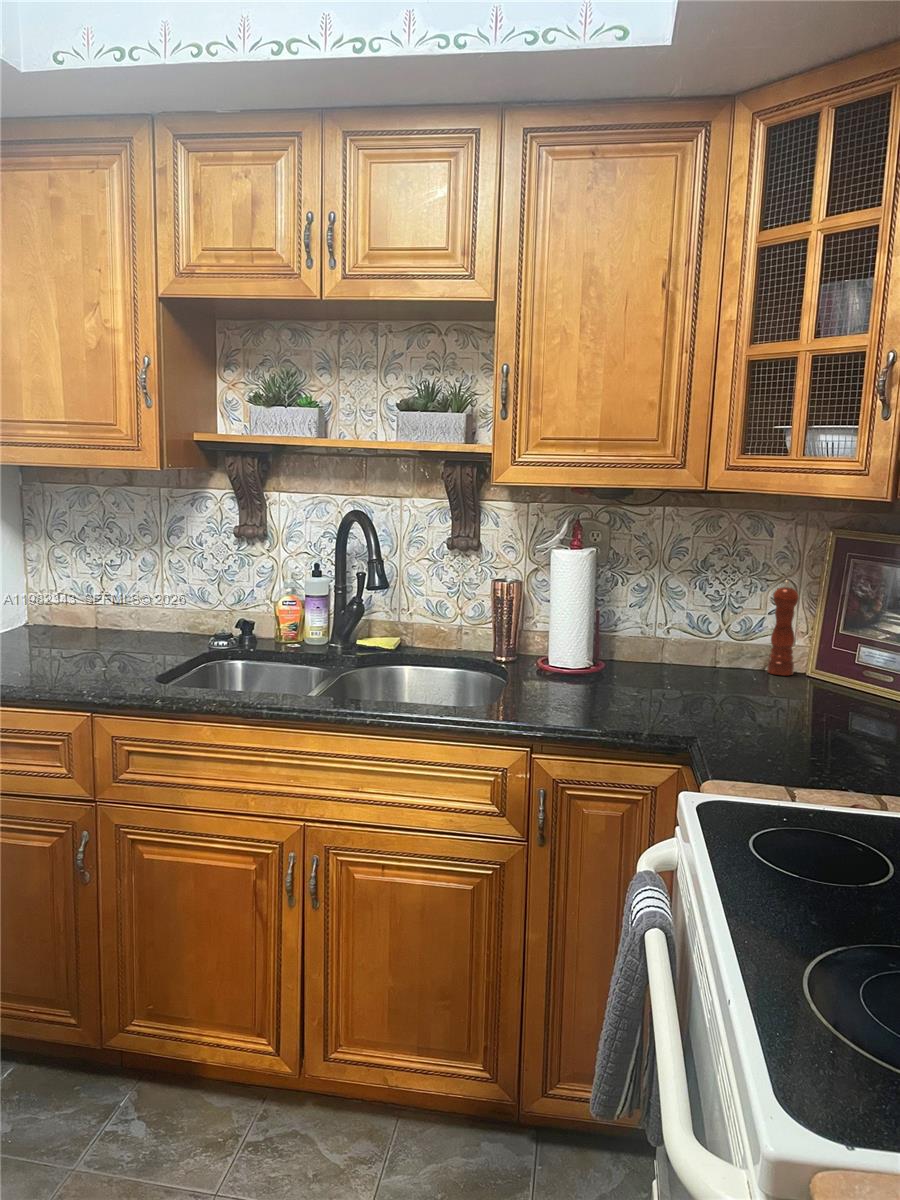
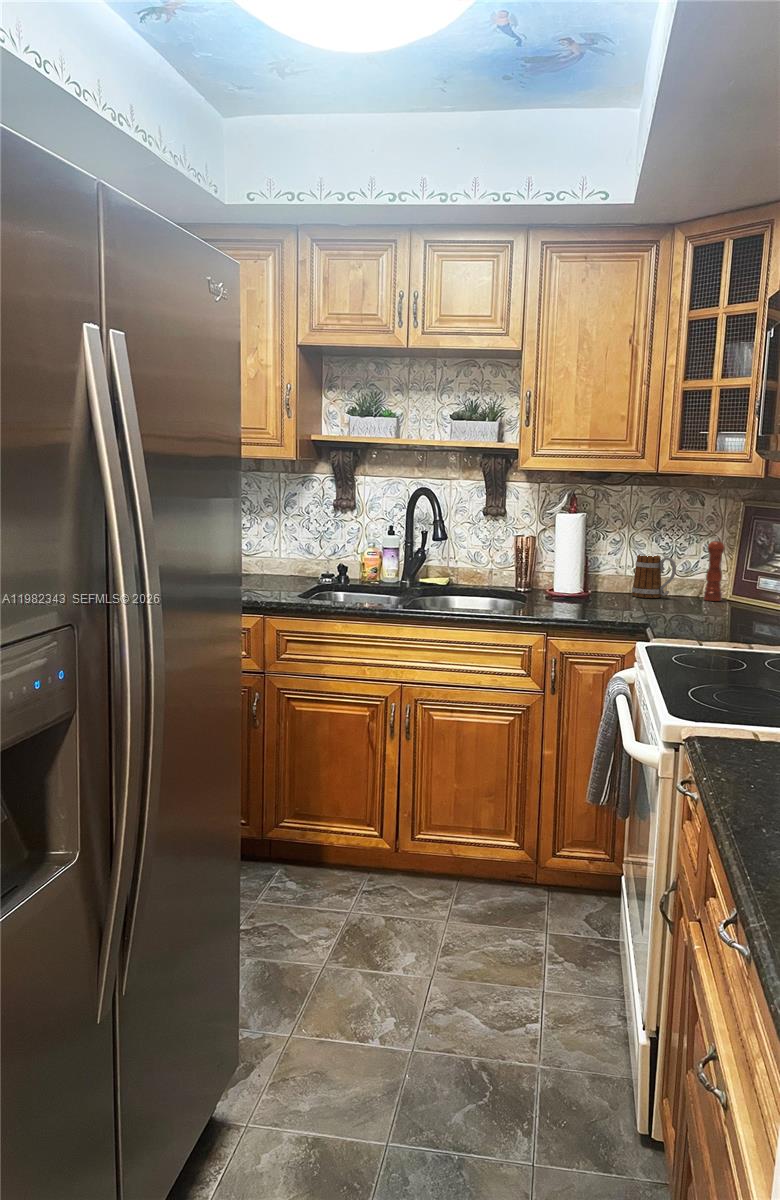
mug: none [663,605,728,670] -> present [632,555,676,598]

